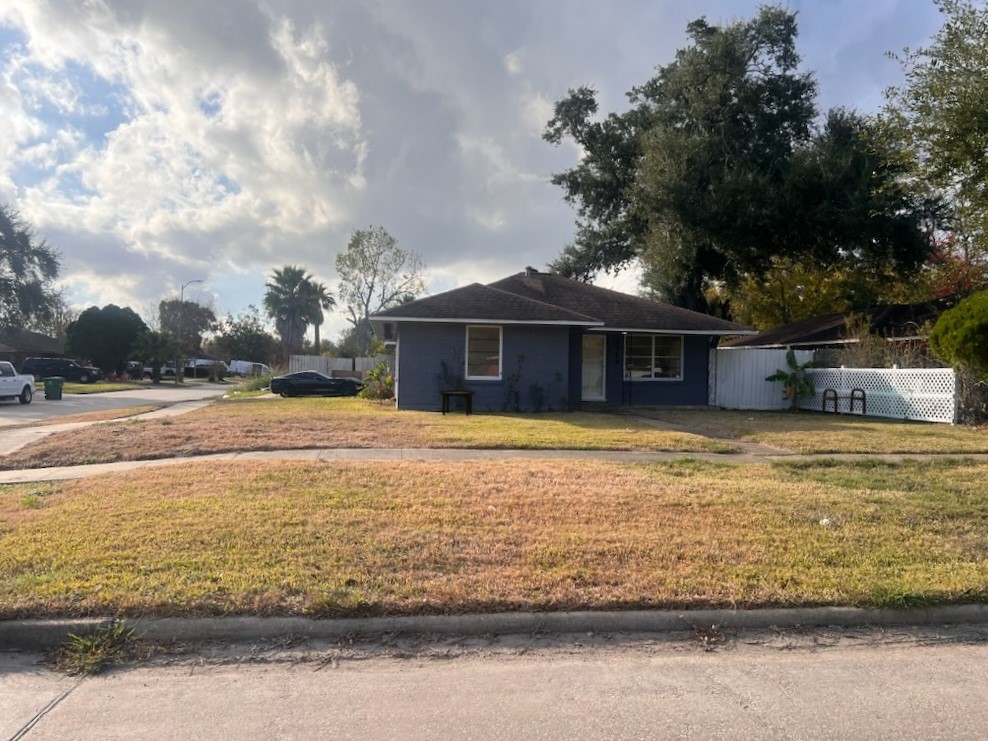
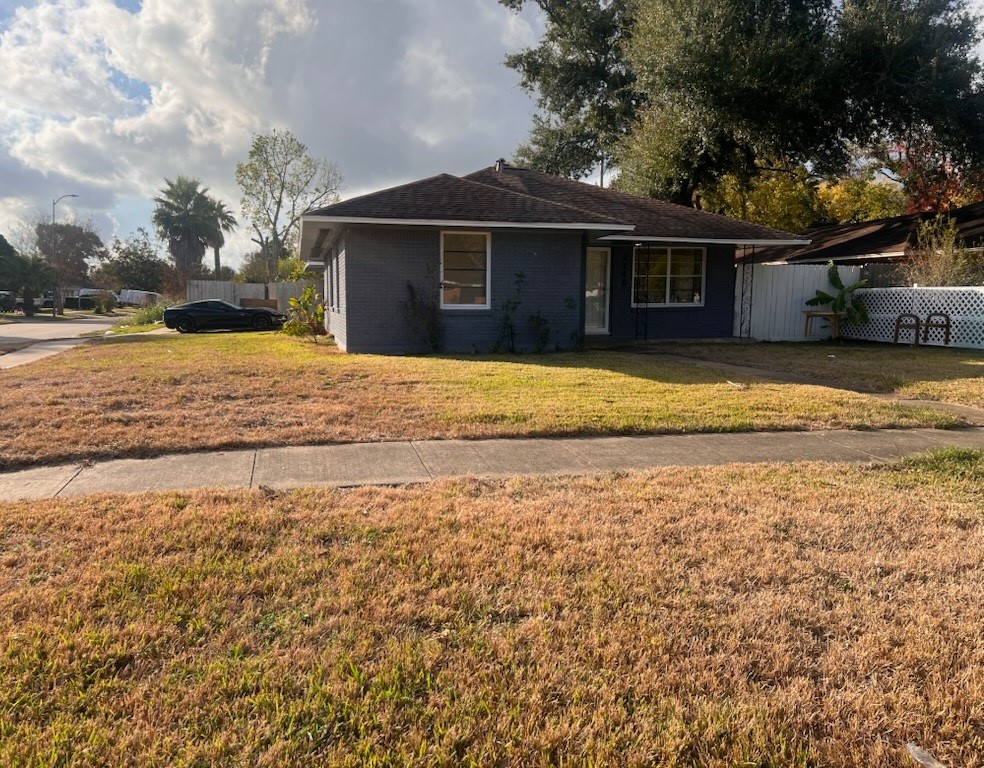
round table: present [439,390,476,416] -> present [801,311,847,339]

